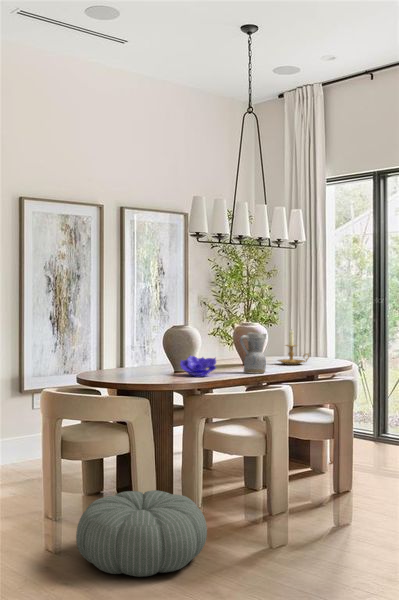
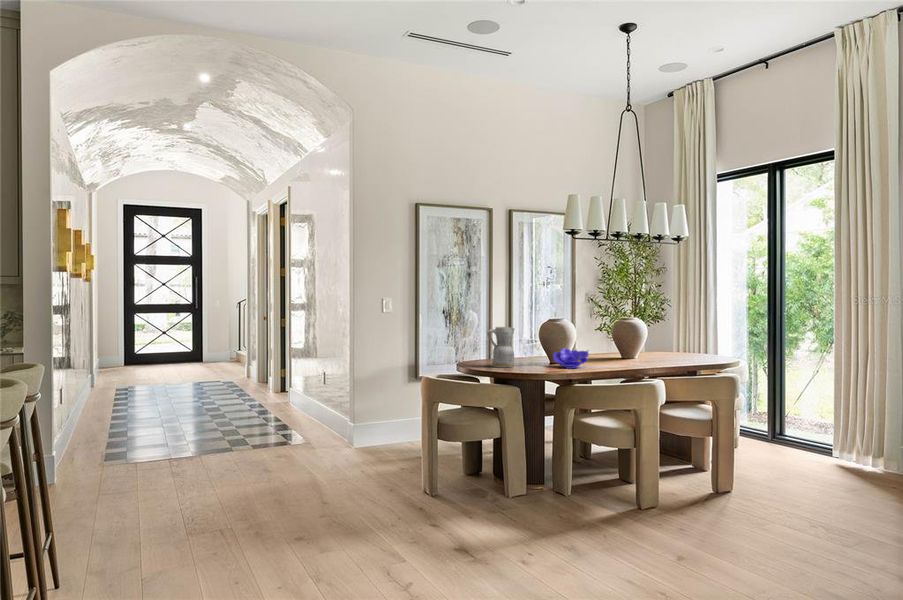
candle holder: present [278,330,309,365] -> none [657,325,692,360]
ceramic pitcher: present [240,333,266,374] -> present [487,327,514,367]
pouf: present [76,490,207,577] -> none [441,474,566,557]

